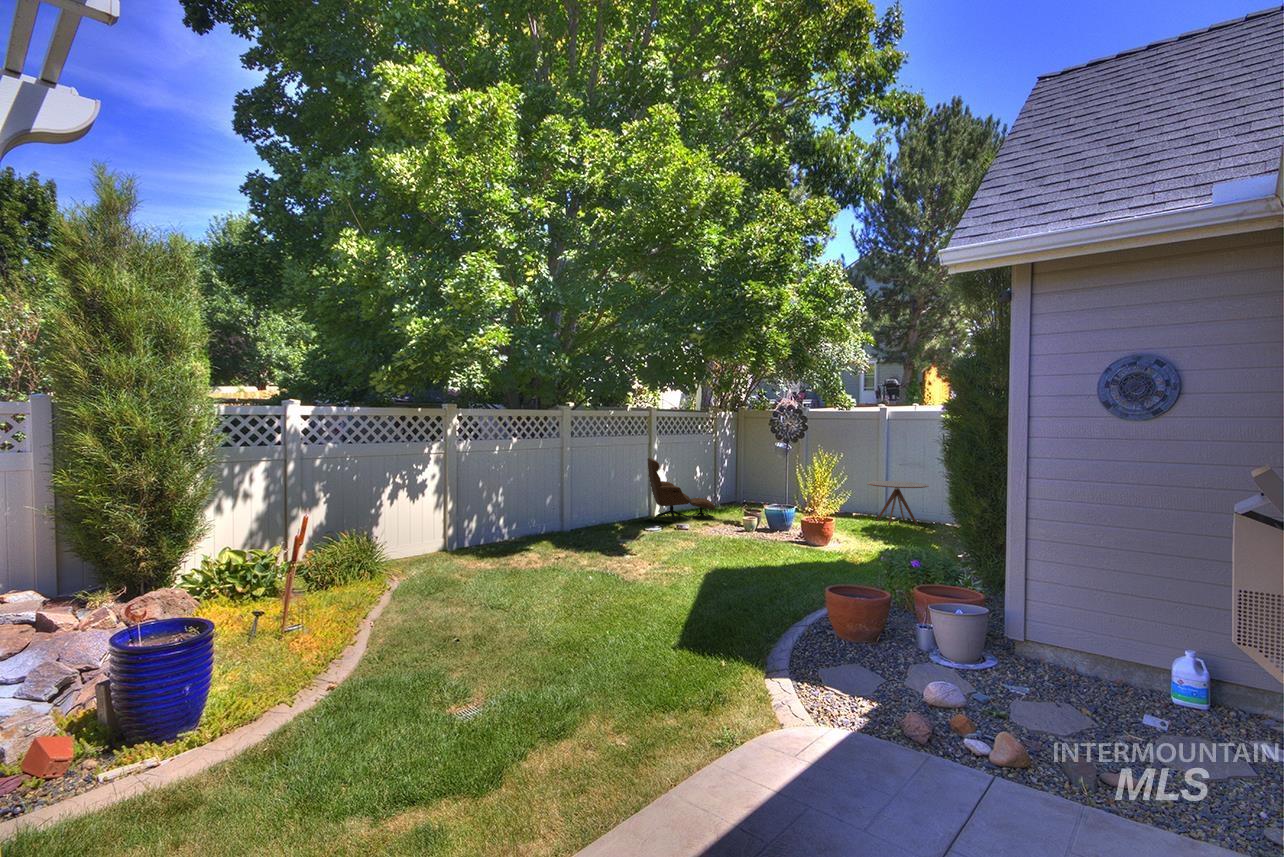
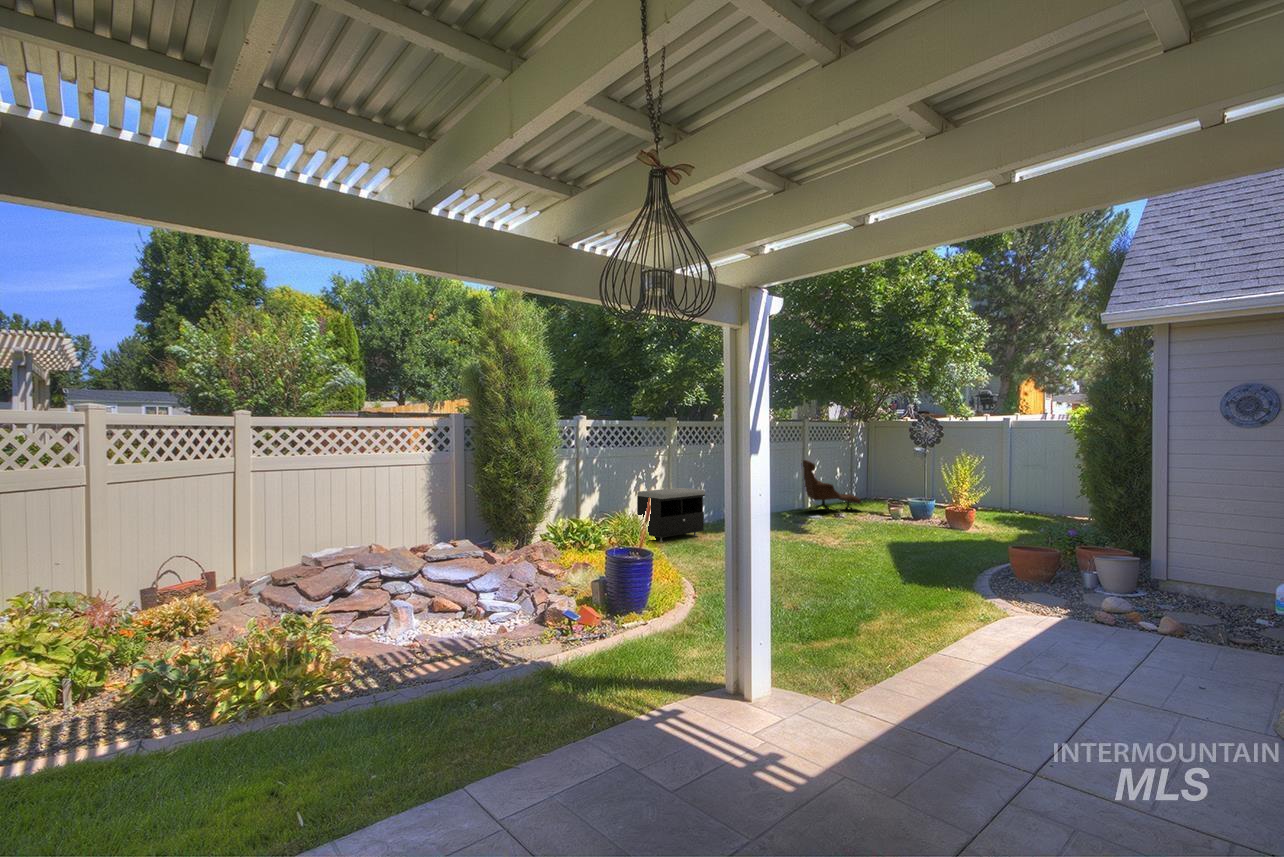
round table: present [867,481,929,525] -> none [996,480,1053,518]
storage bench: none [389,495,485,569] -> present [637,488,705,542]

